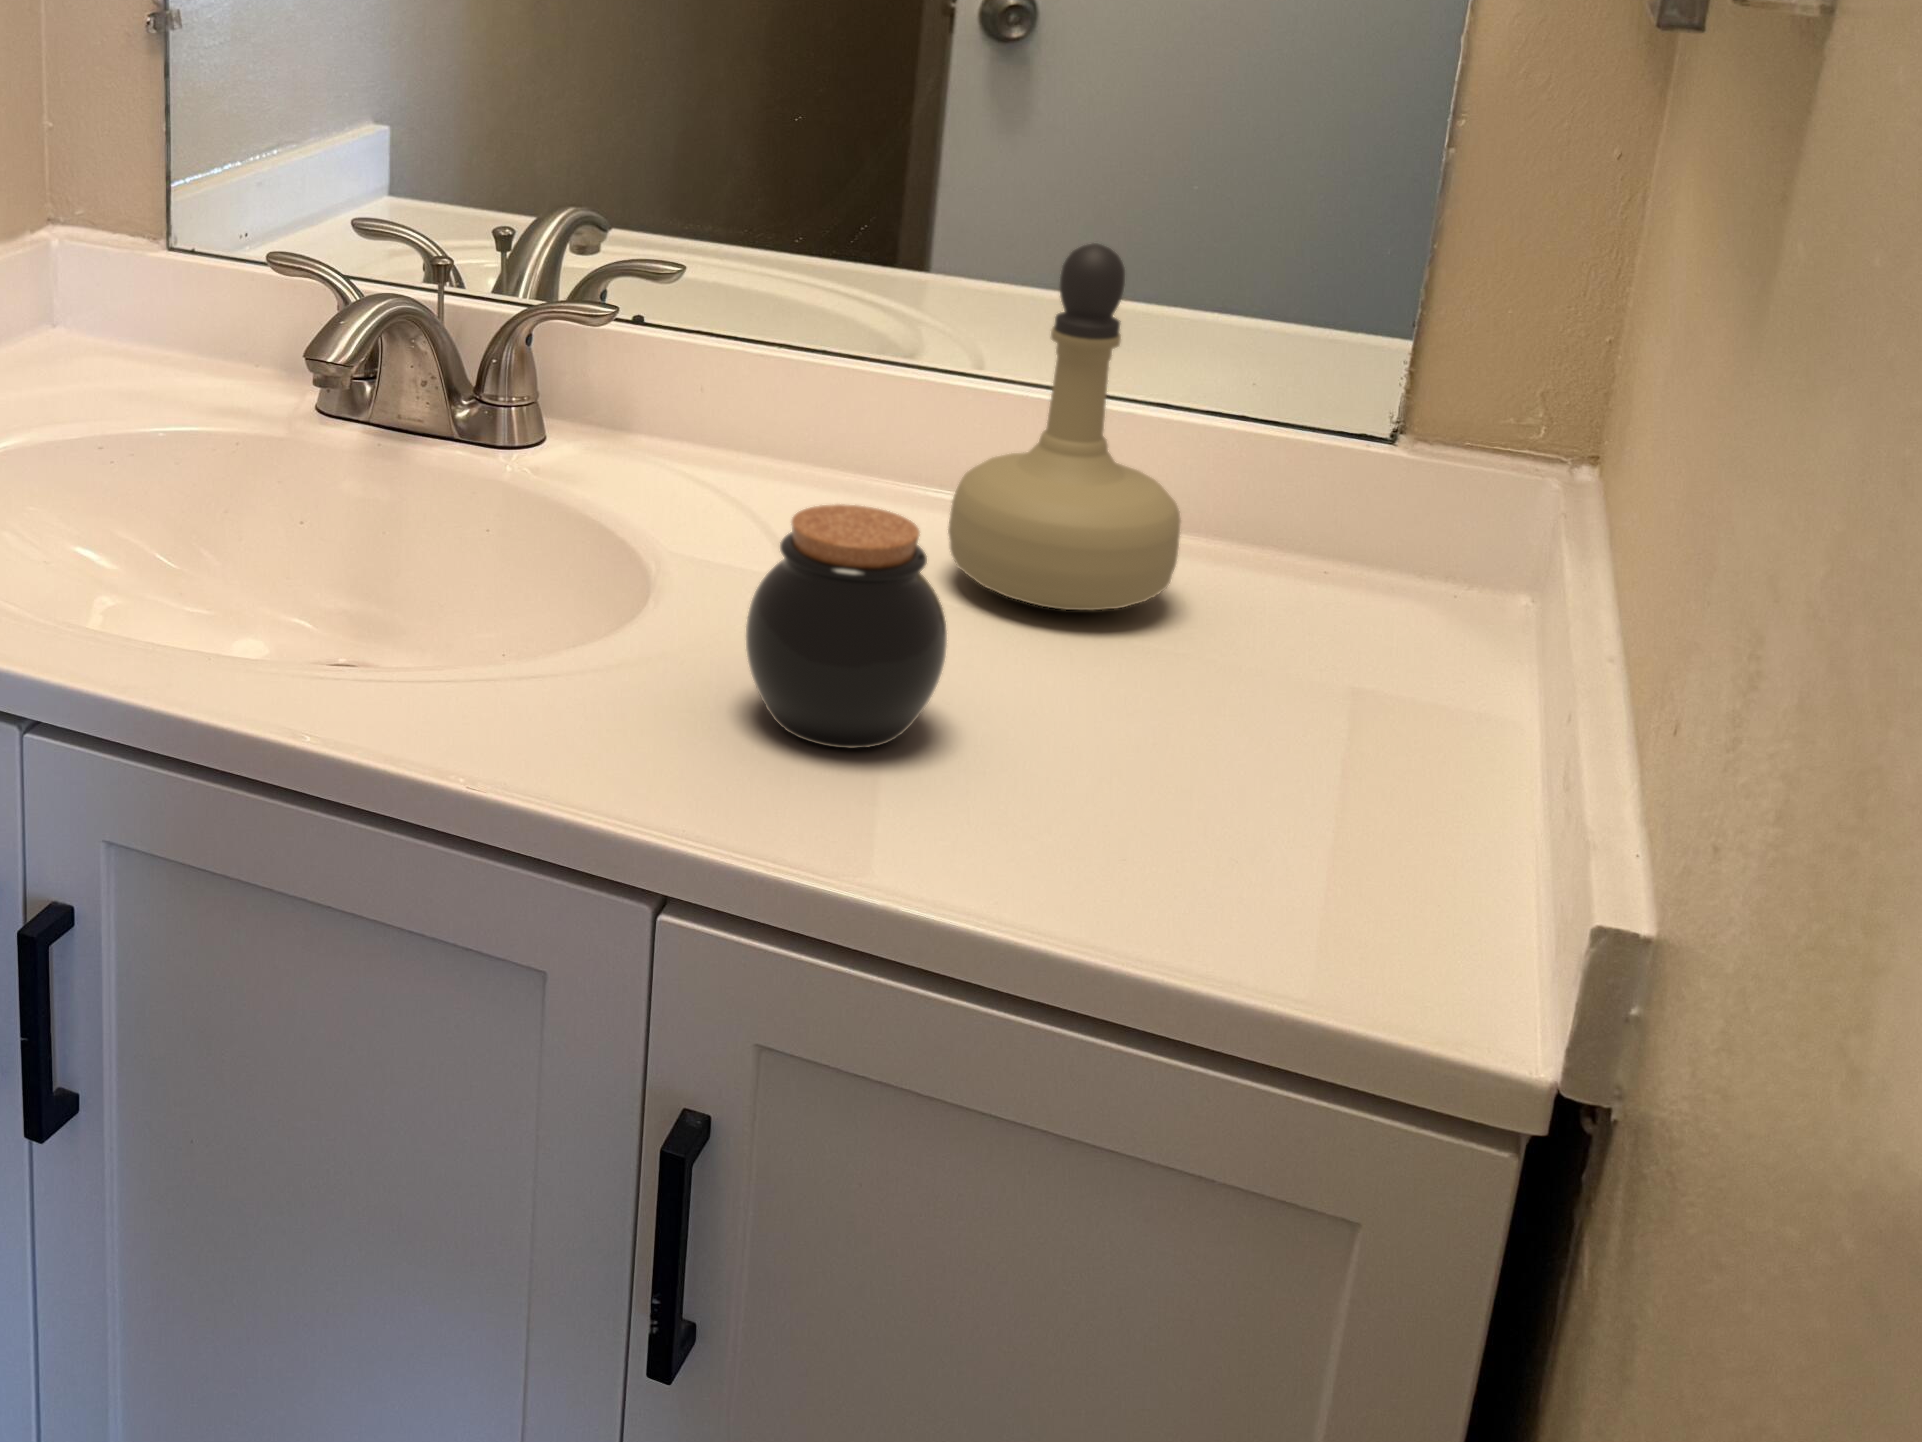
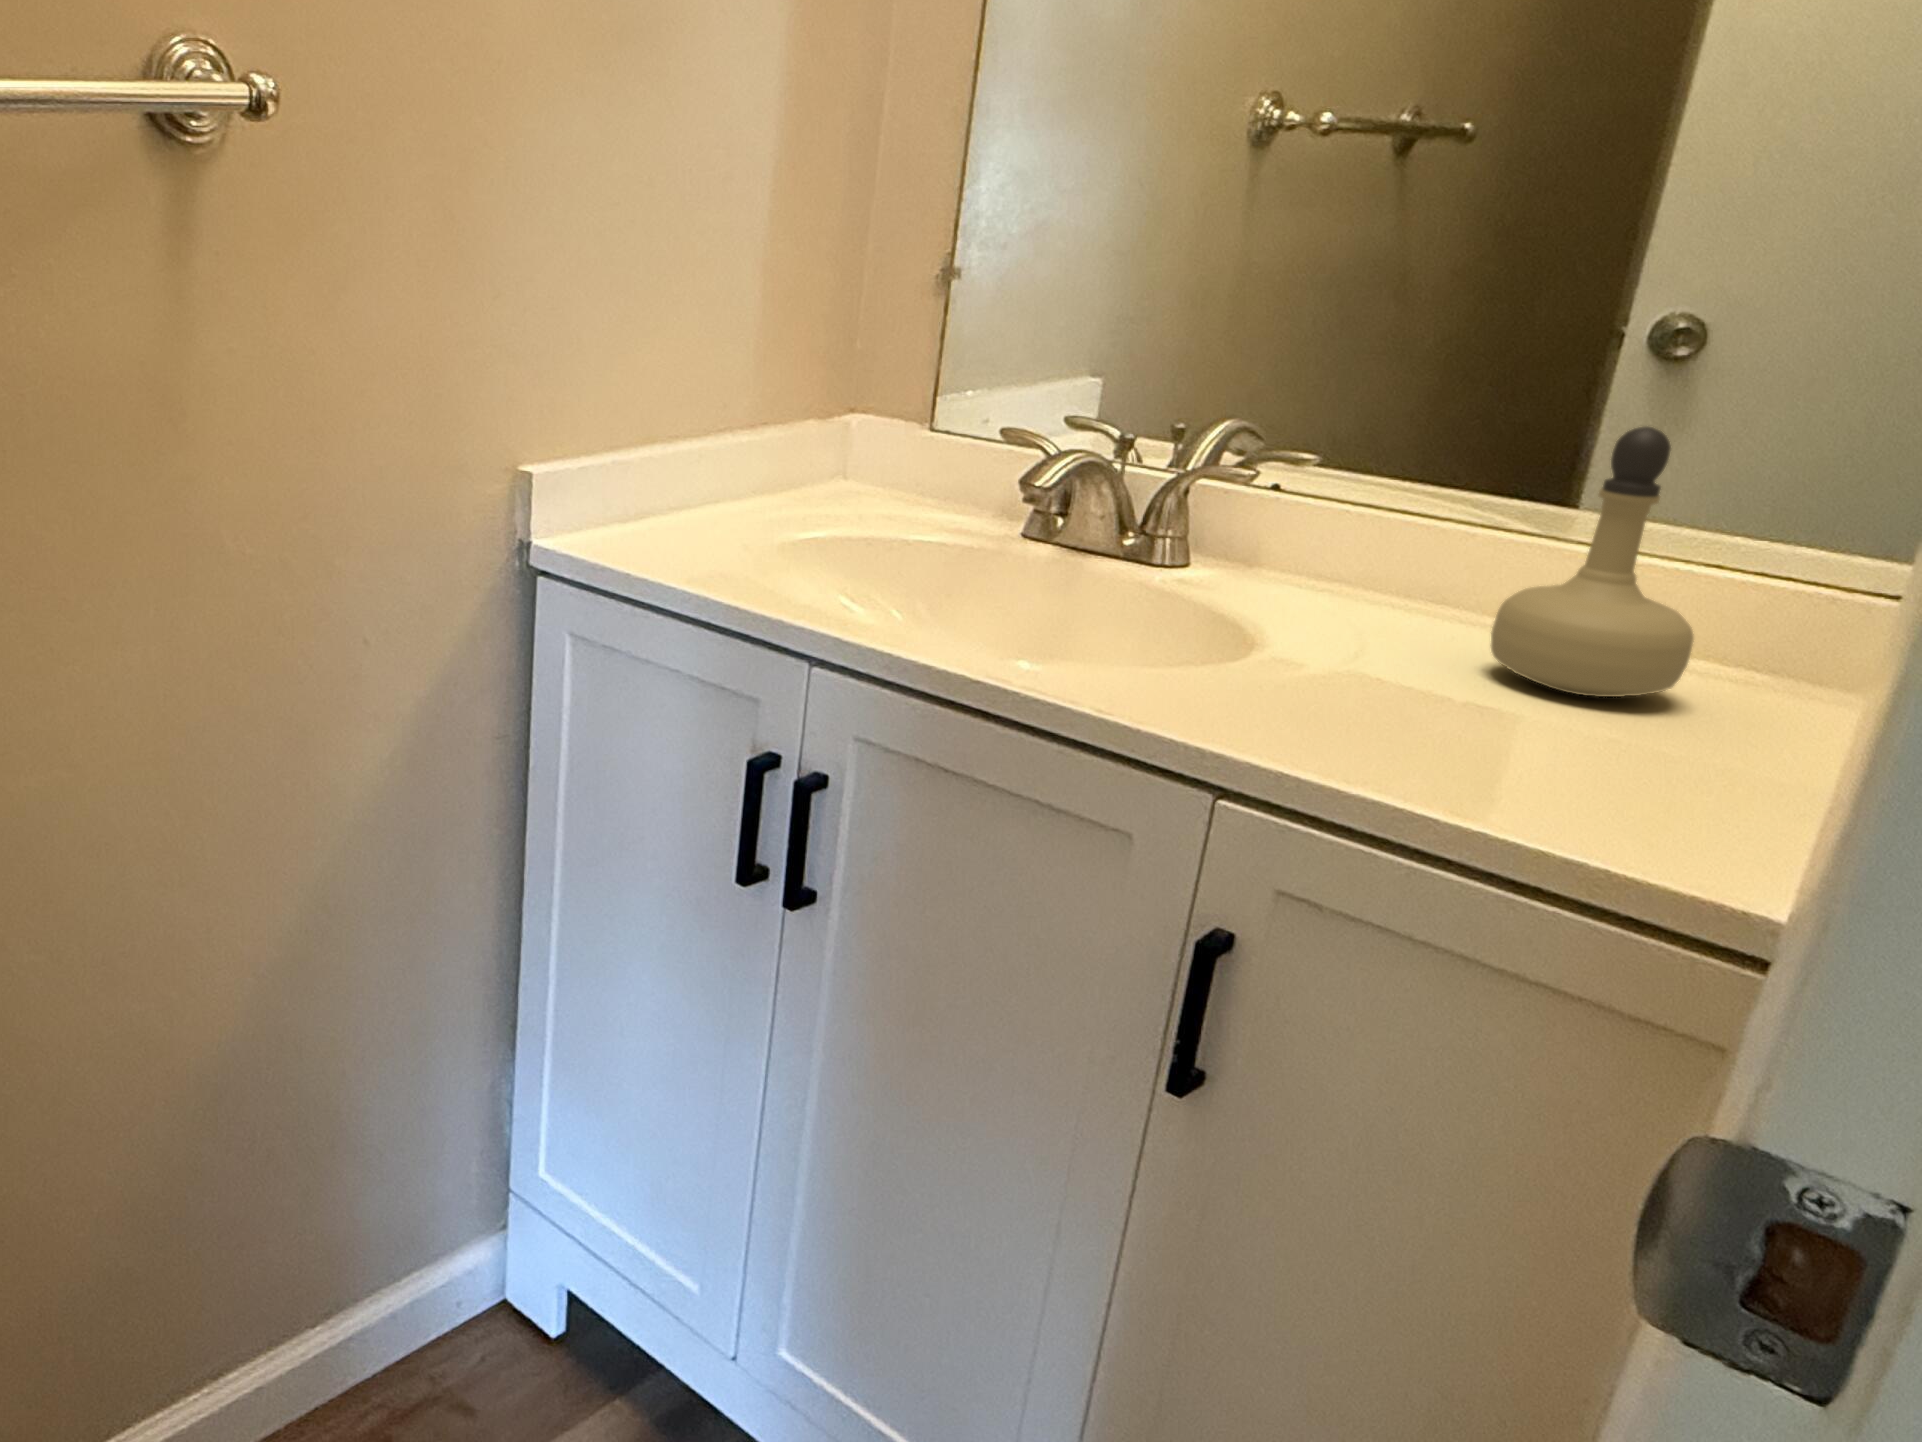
jar: present [746,504,947,748] -> none [1305,572,1461,733]

